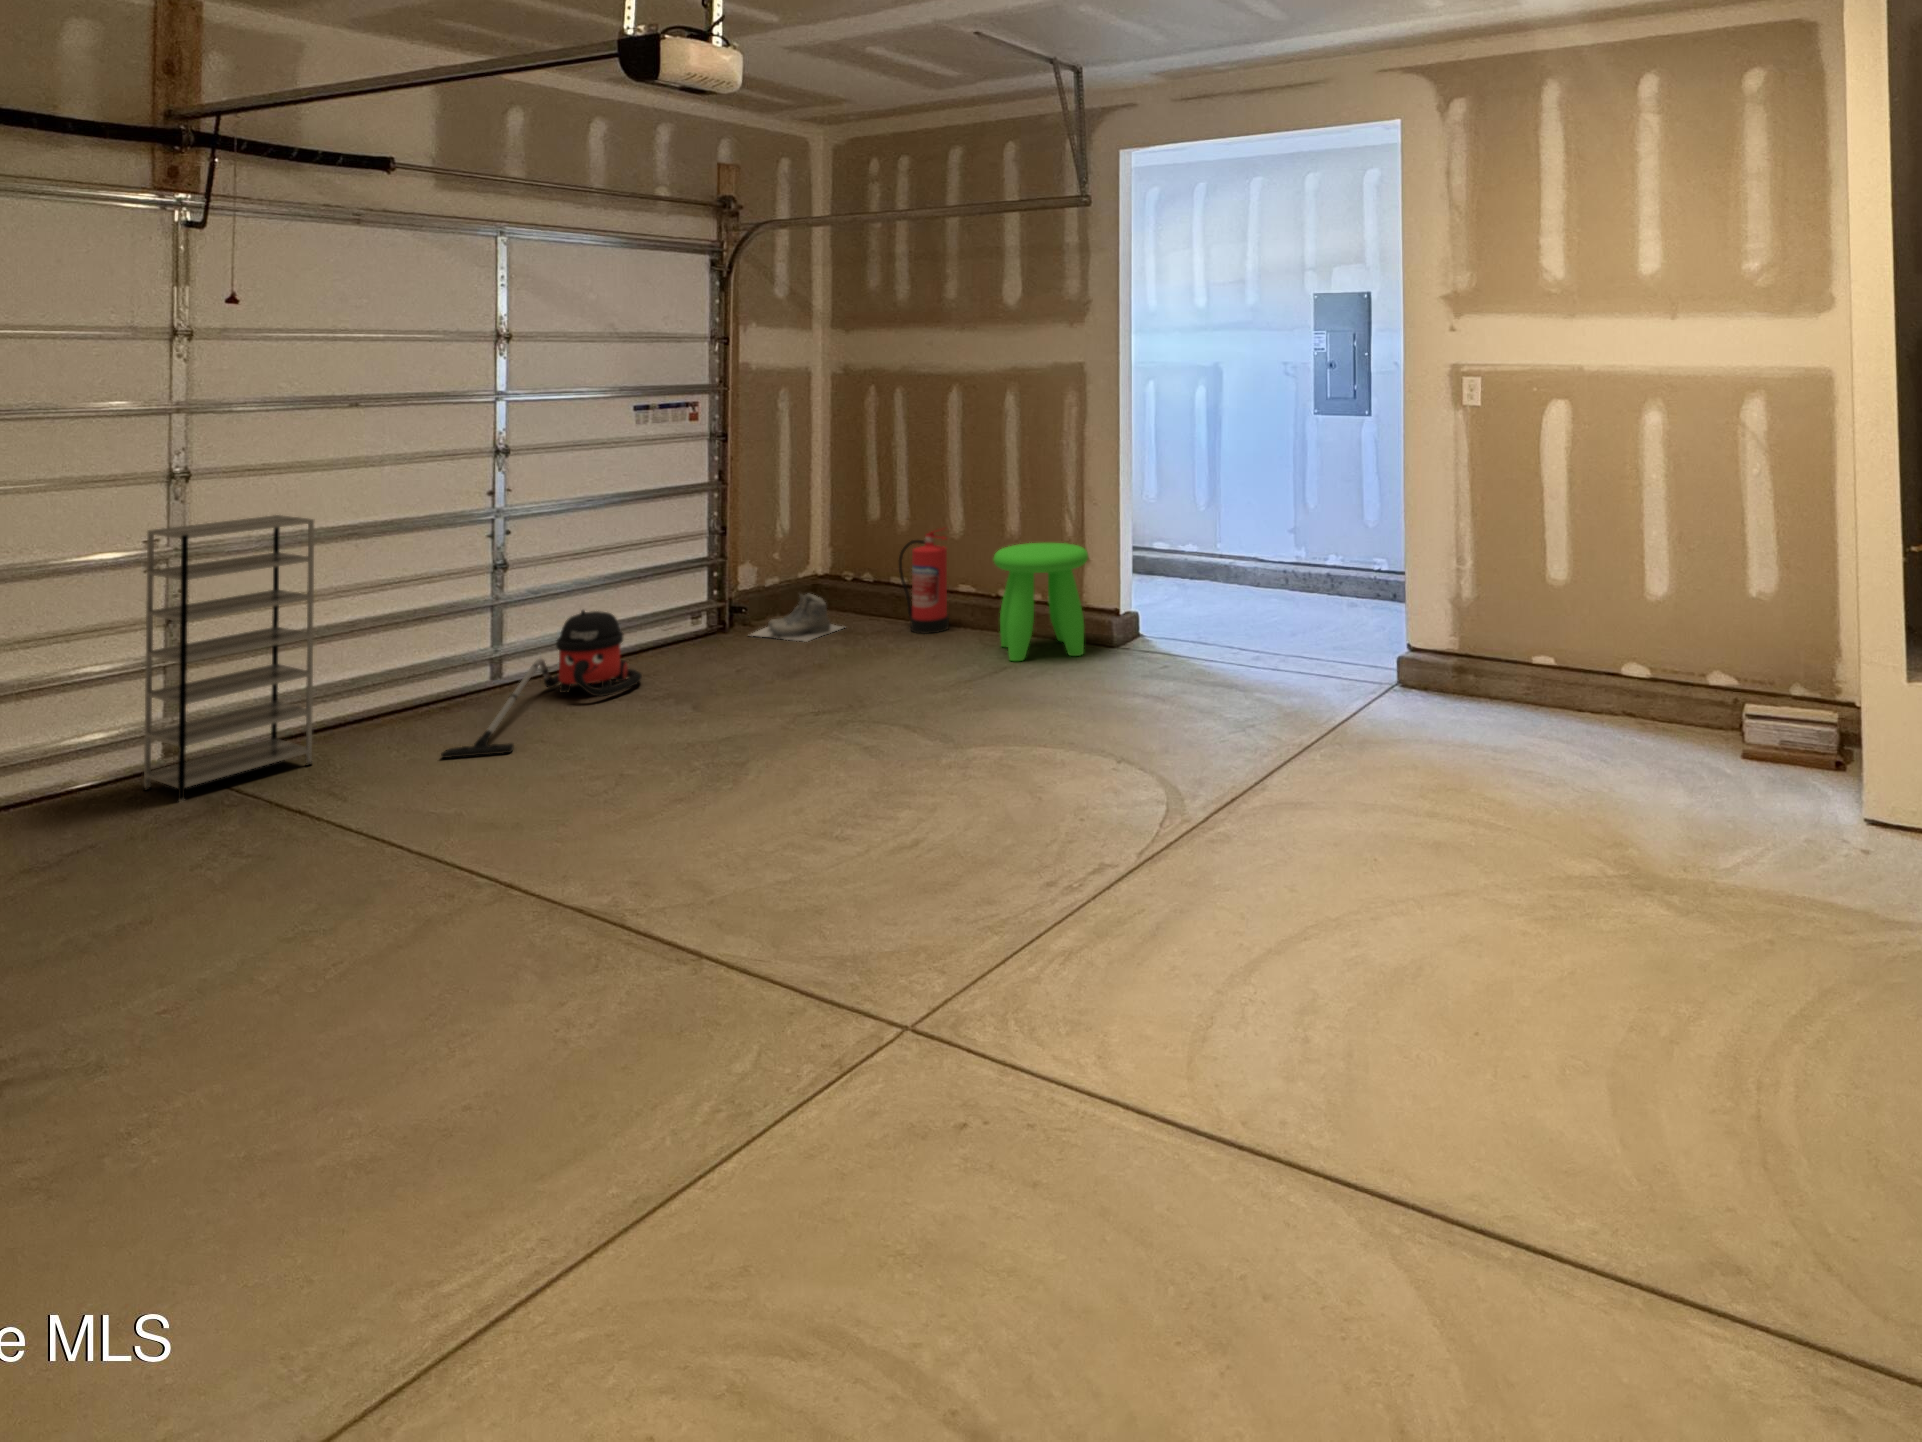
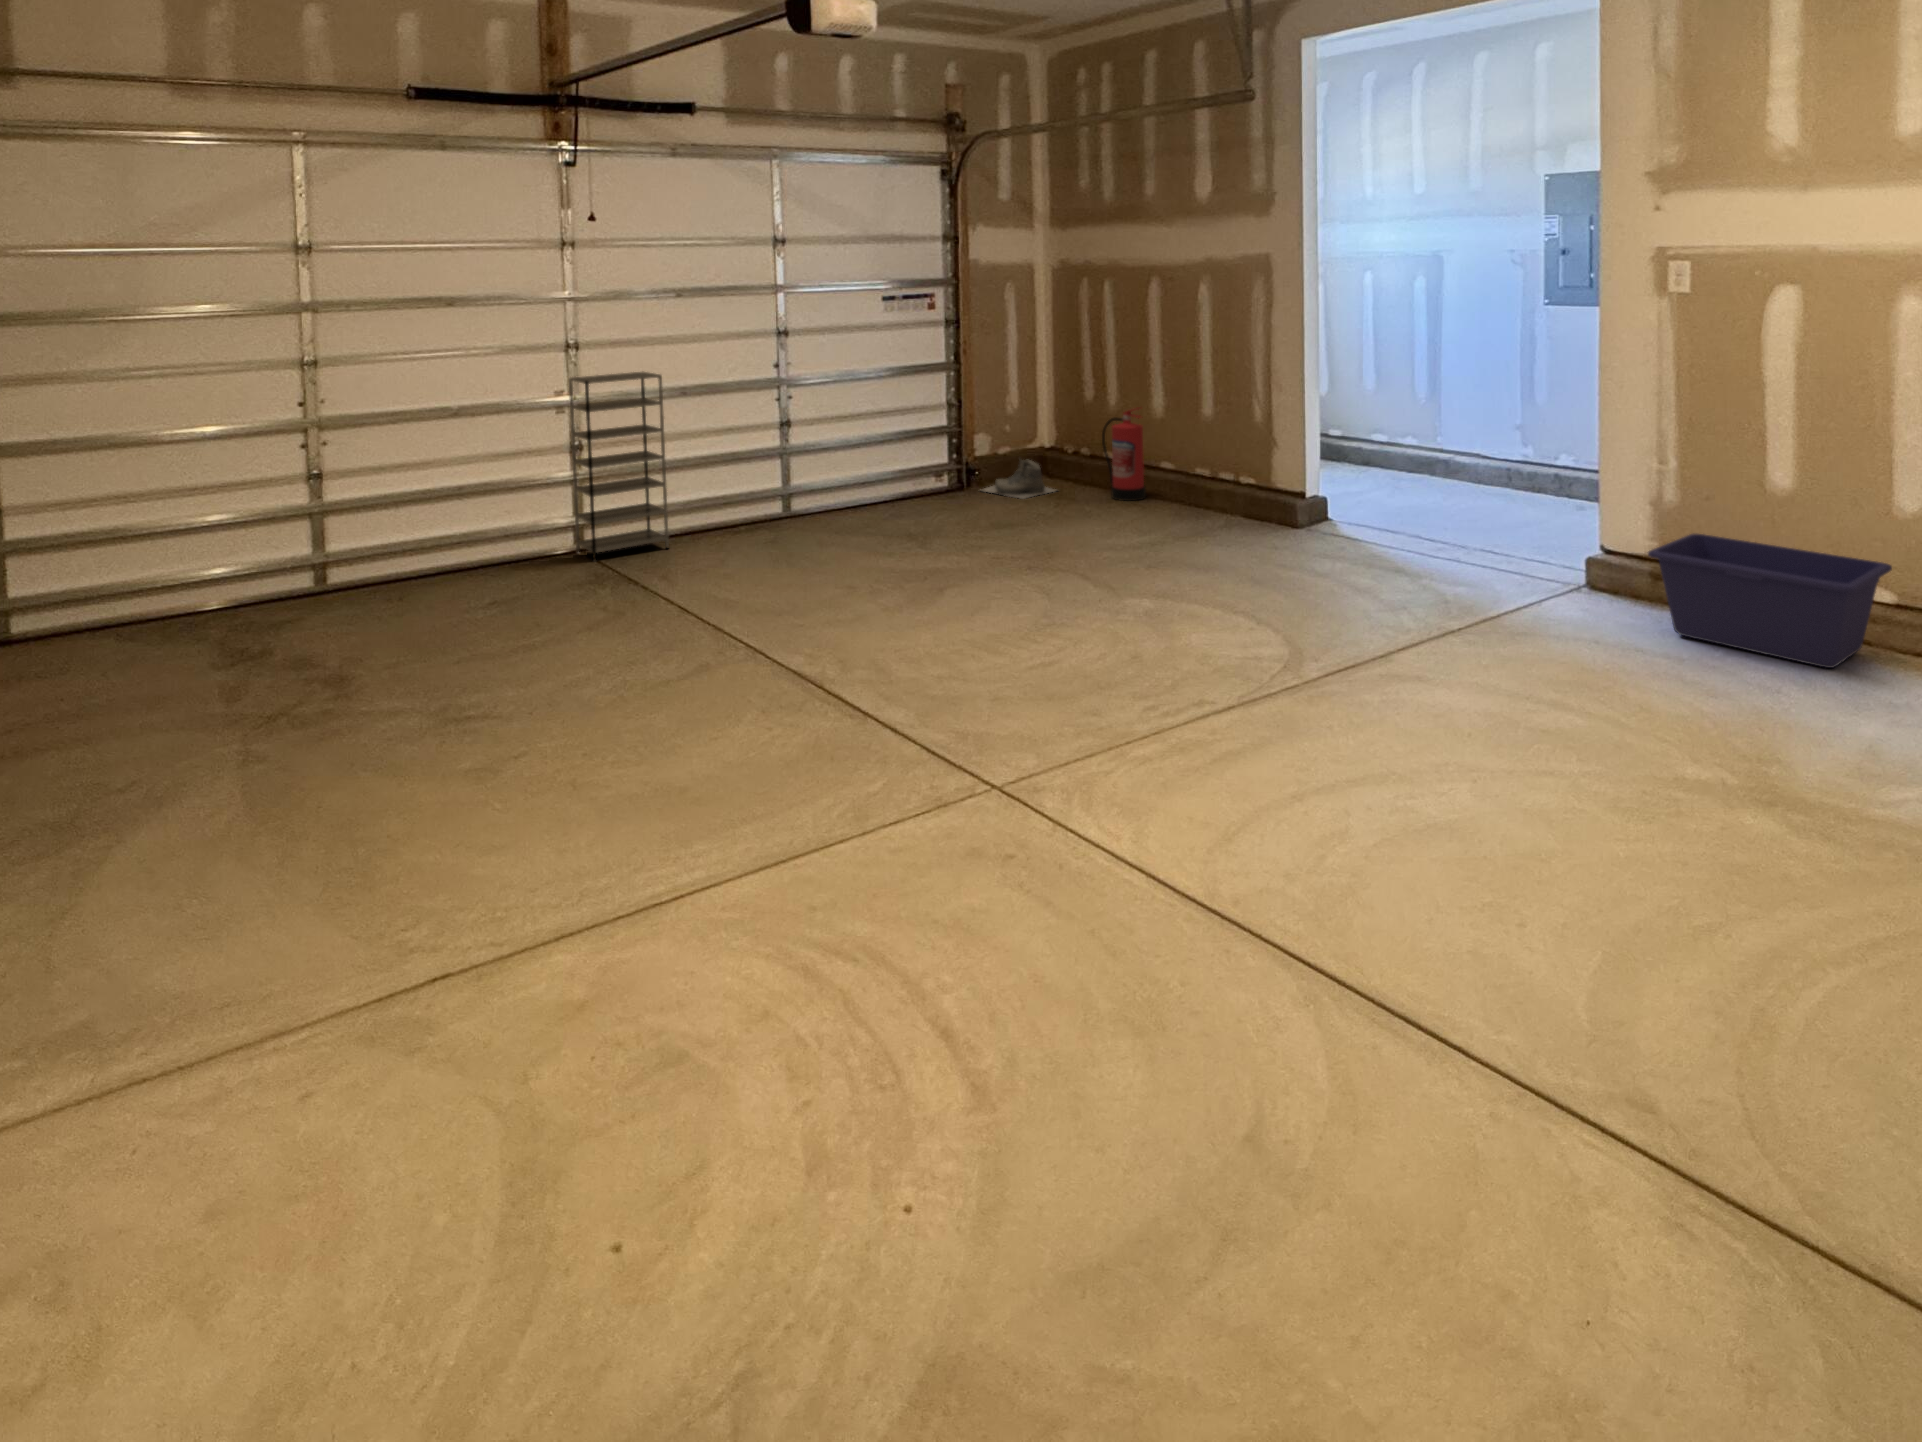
stool: present [994,543,1088,661] -> none [1175,424,1265,530]
vacuum cleaner: present [441,610,642,758] -> none [745,456,890,555]
storage bin: none [1477,628,1656,744] -> present [1648,534,1892,668]

